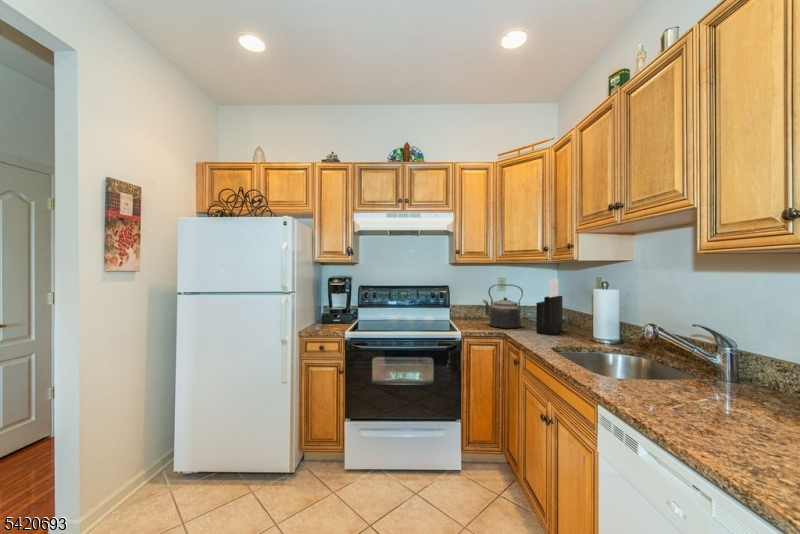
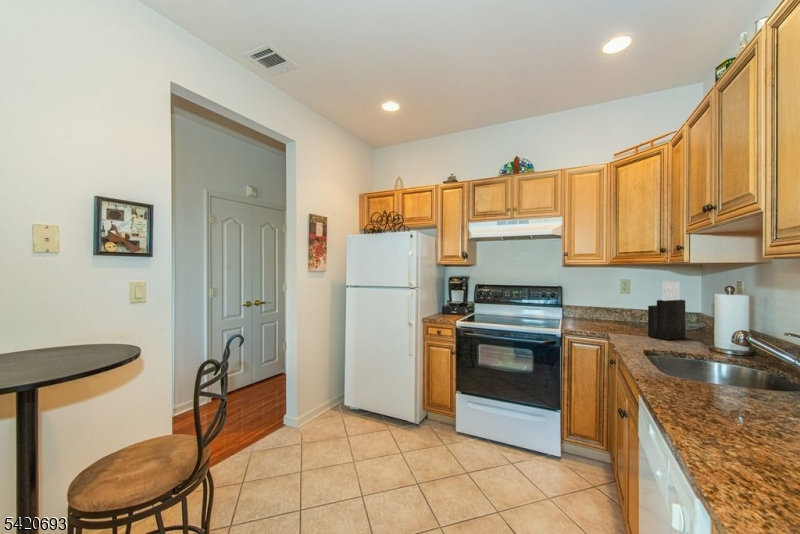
kettle: present [483,284,523,328] -> none [595,286,639,331]

